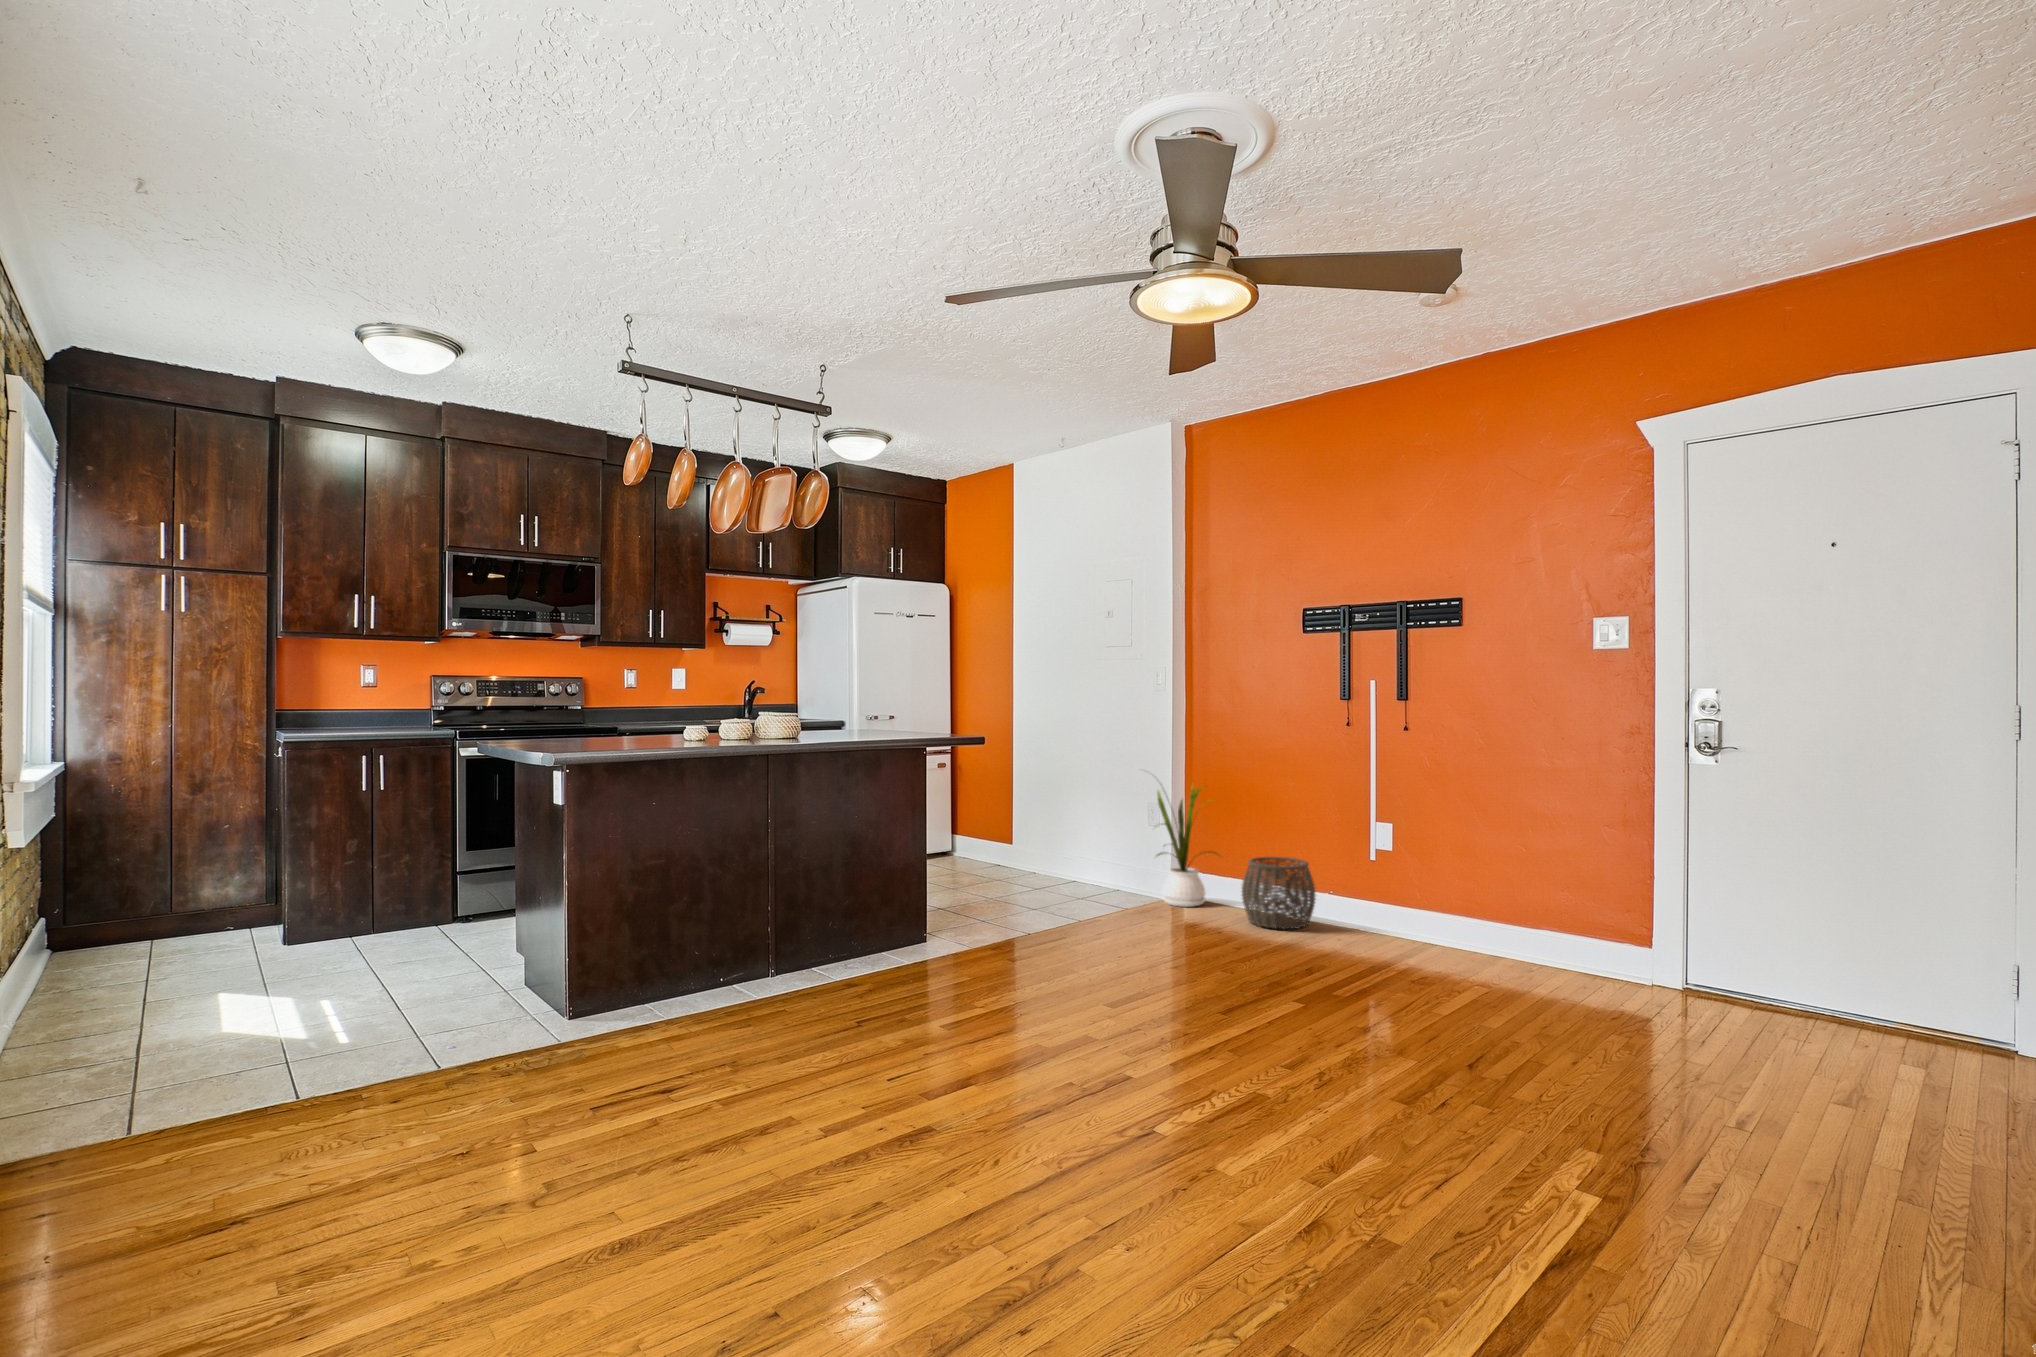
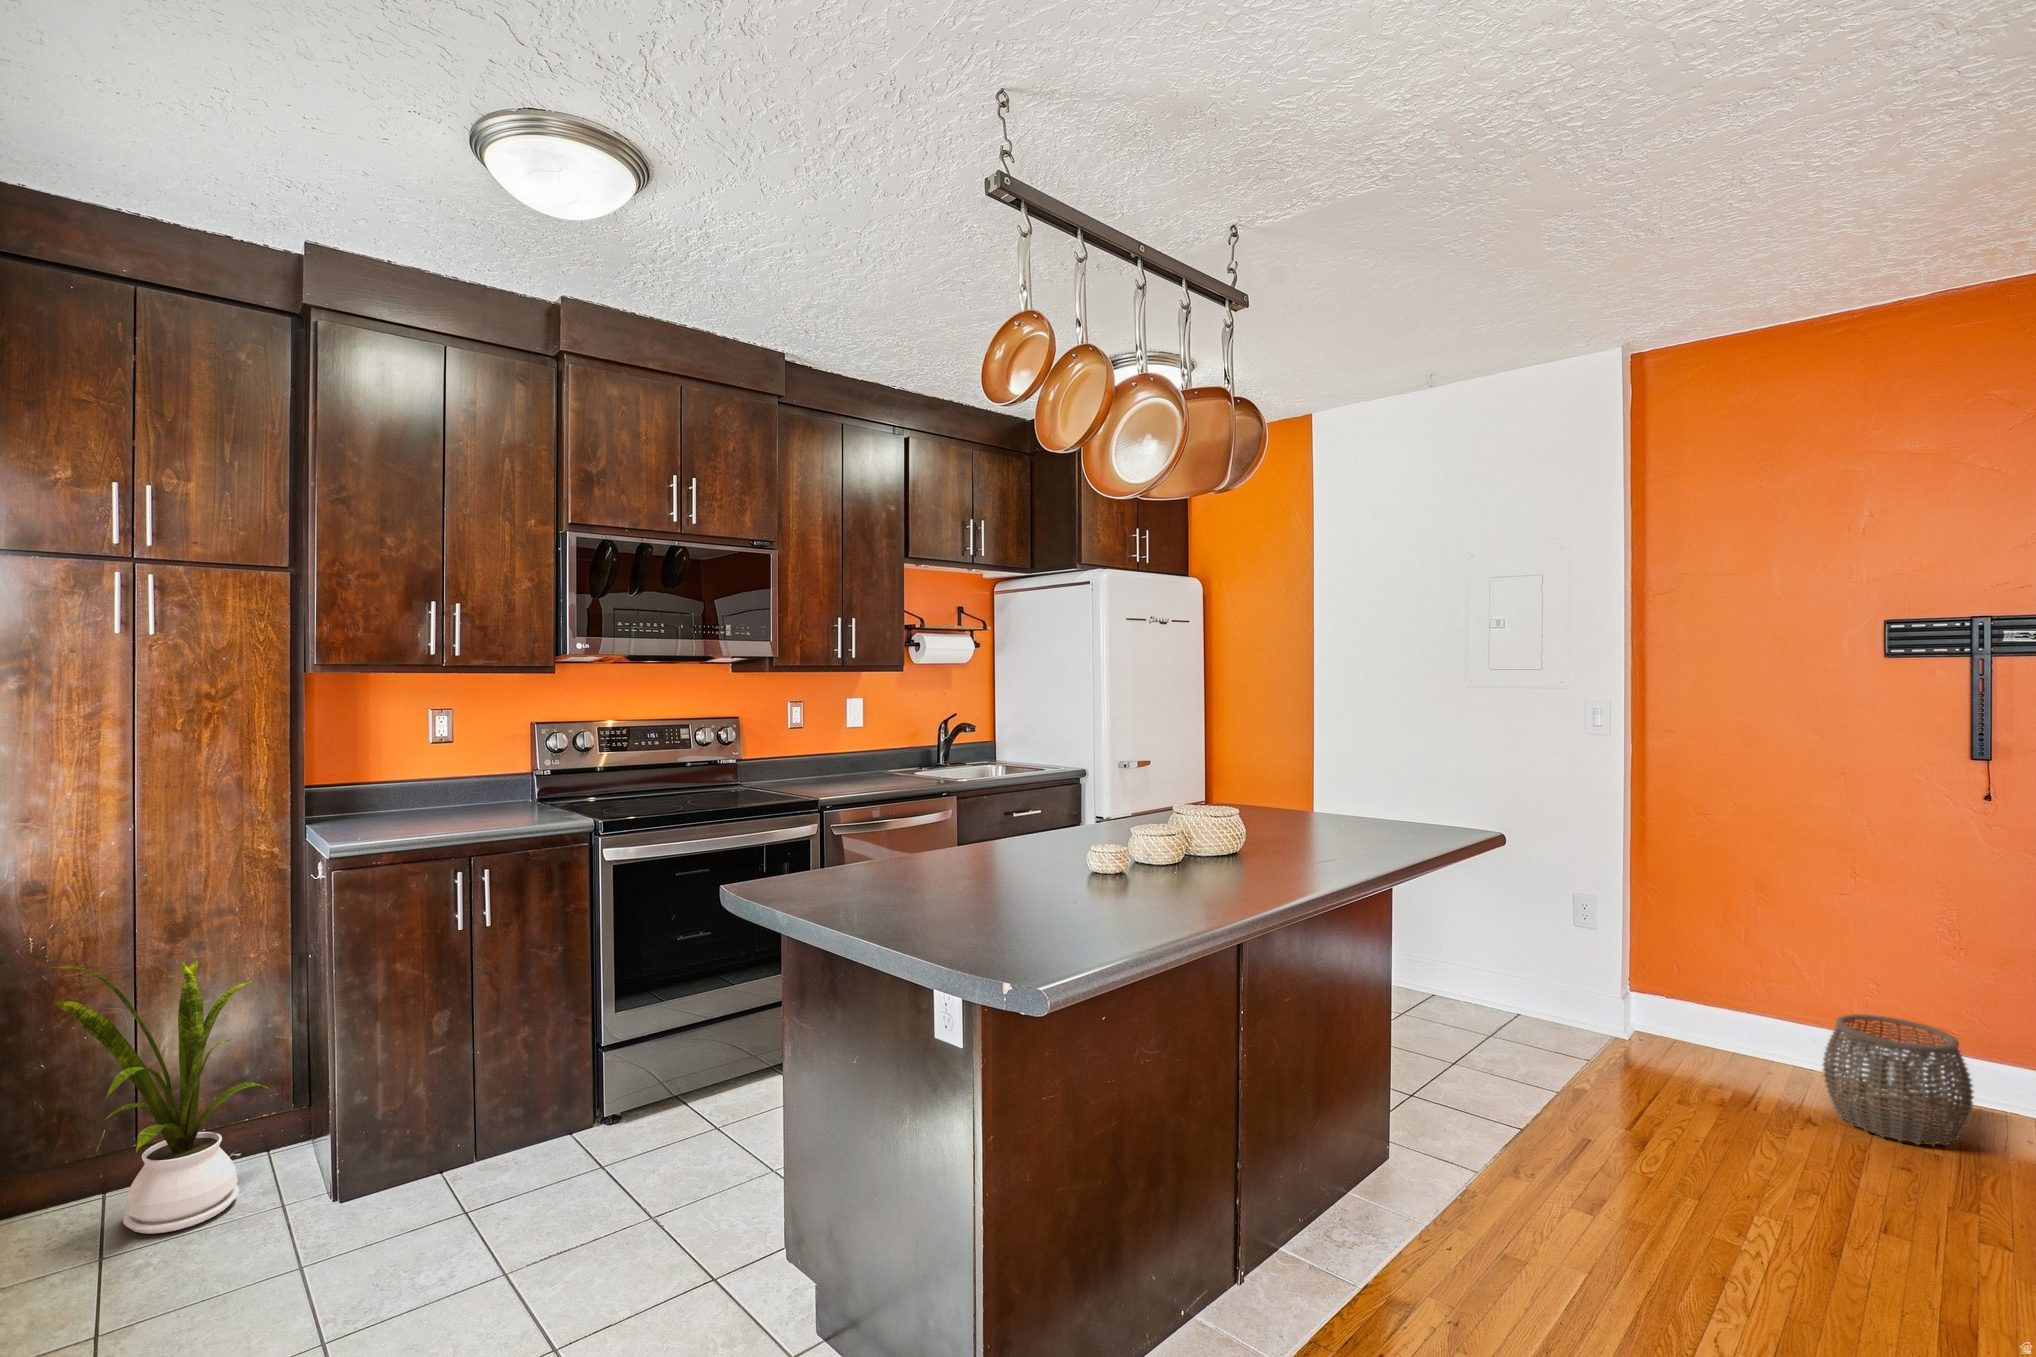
house plant: present [1145,771,1212,907] -> present [49,960,270,1234]

